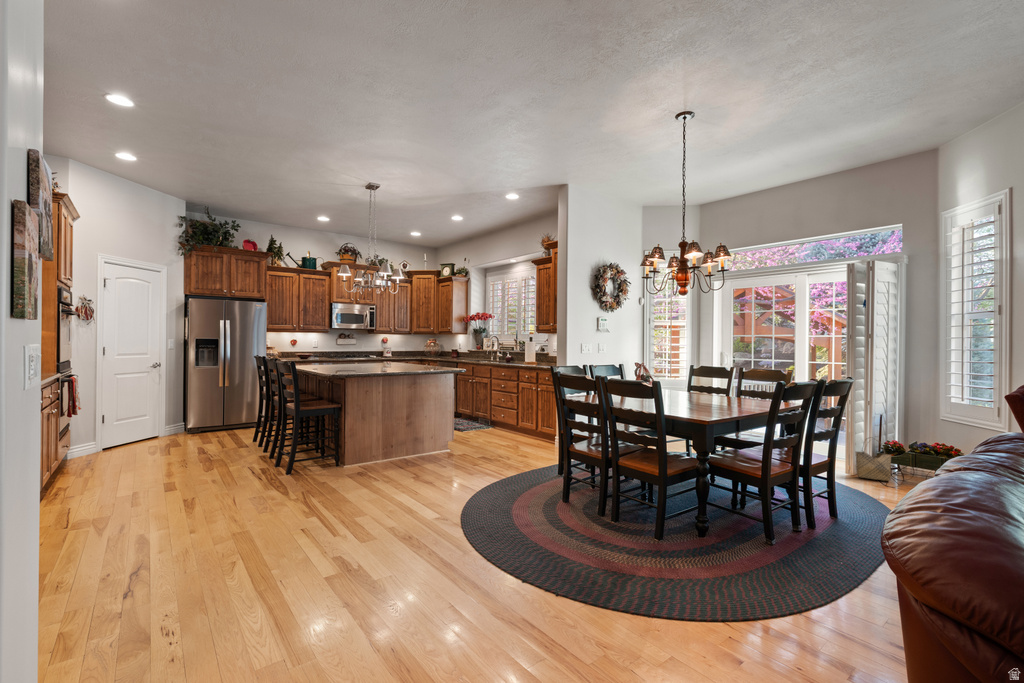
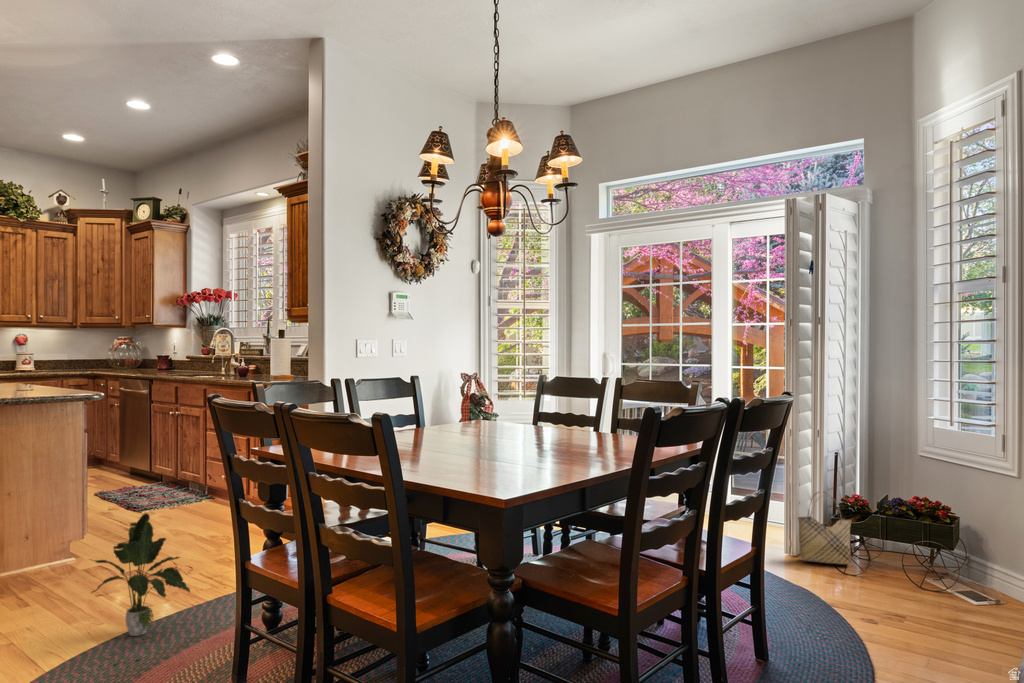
potted plant: none [487,428,529,486] -> present [92,513,190,636]

